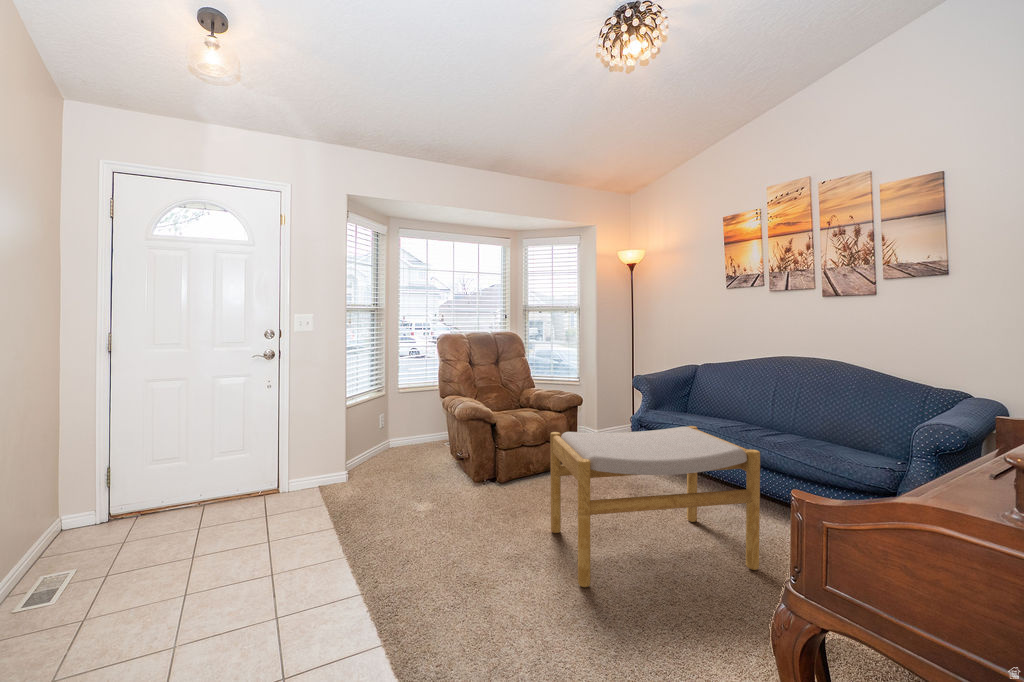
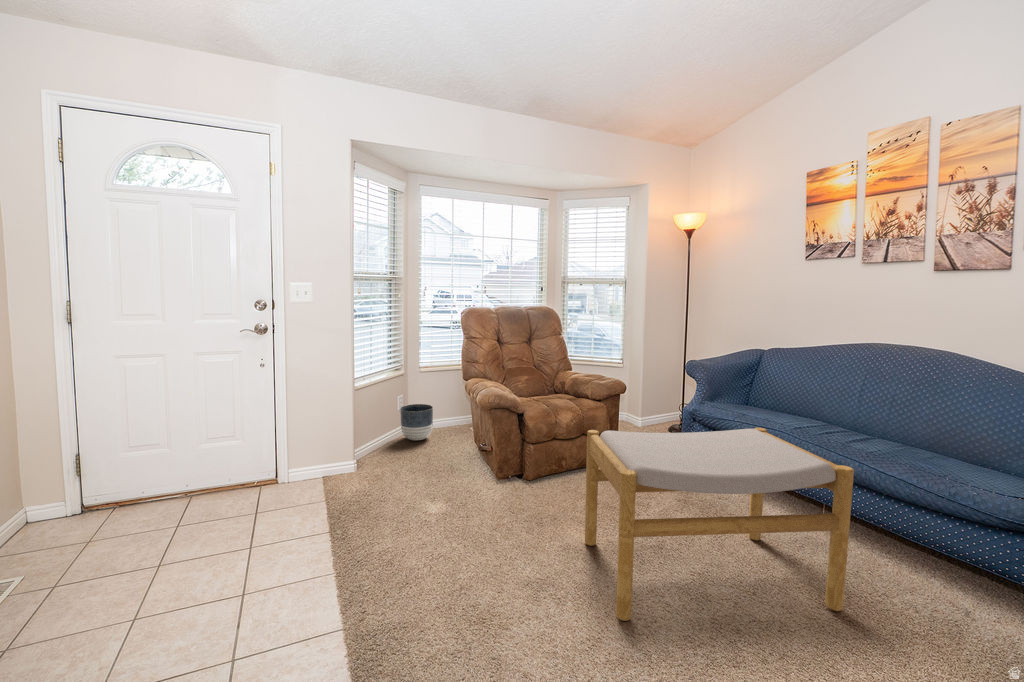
planter: none [381,422,411,455] -> present [400,404,433,440]

